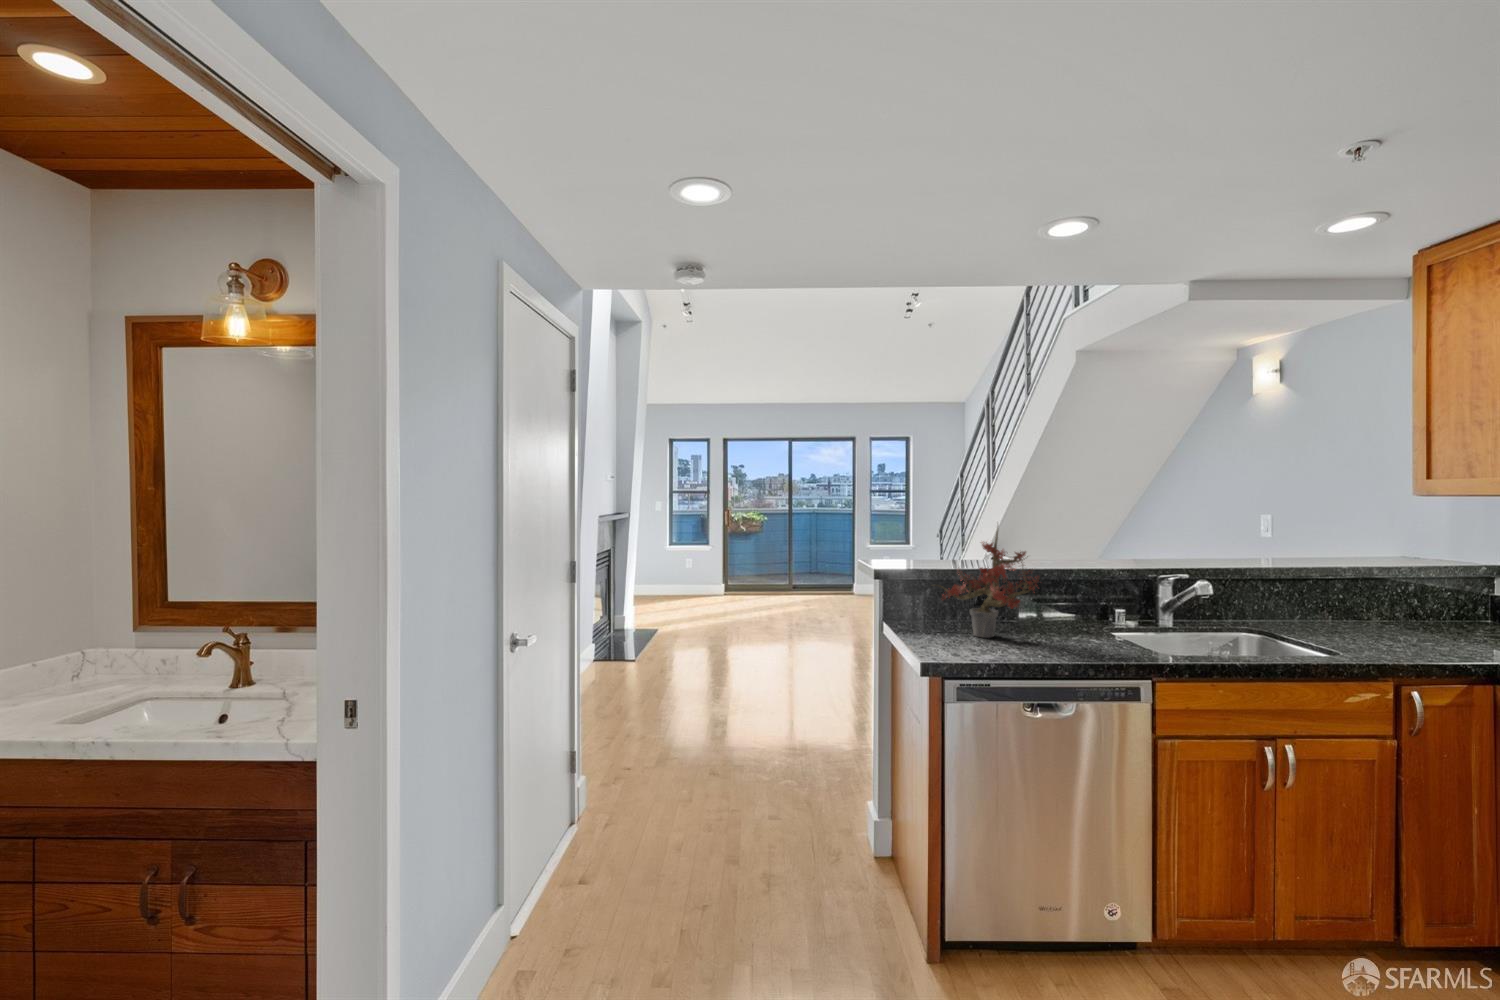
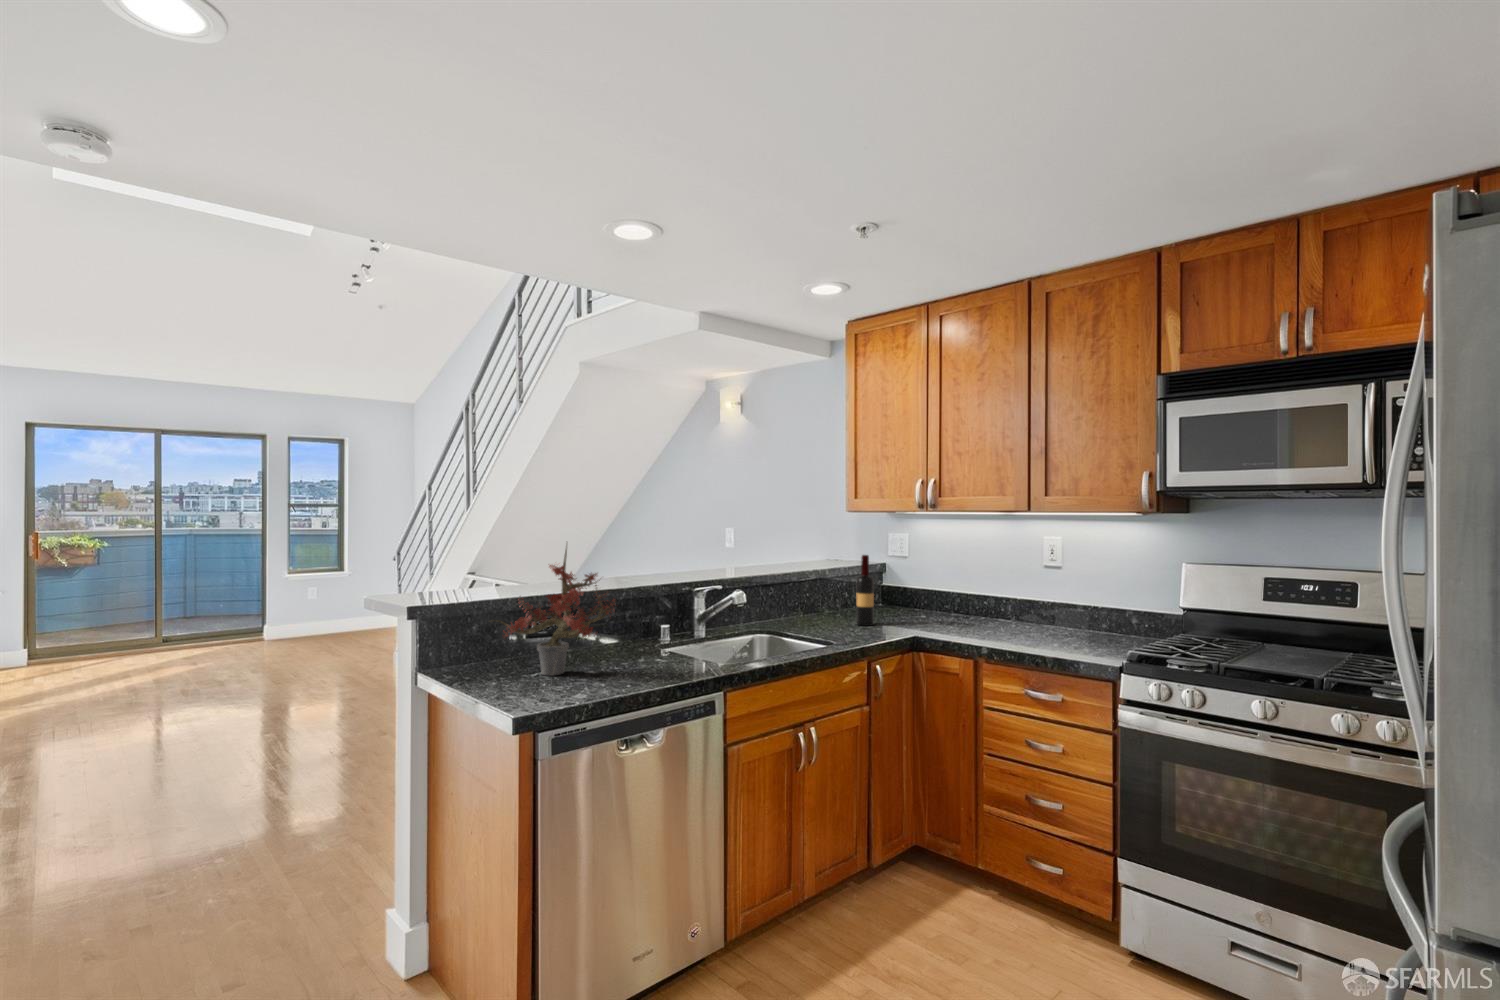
wine bottle: none [1408,551,1440,643] -> present [856,555,874,626]

